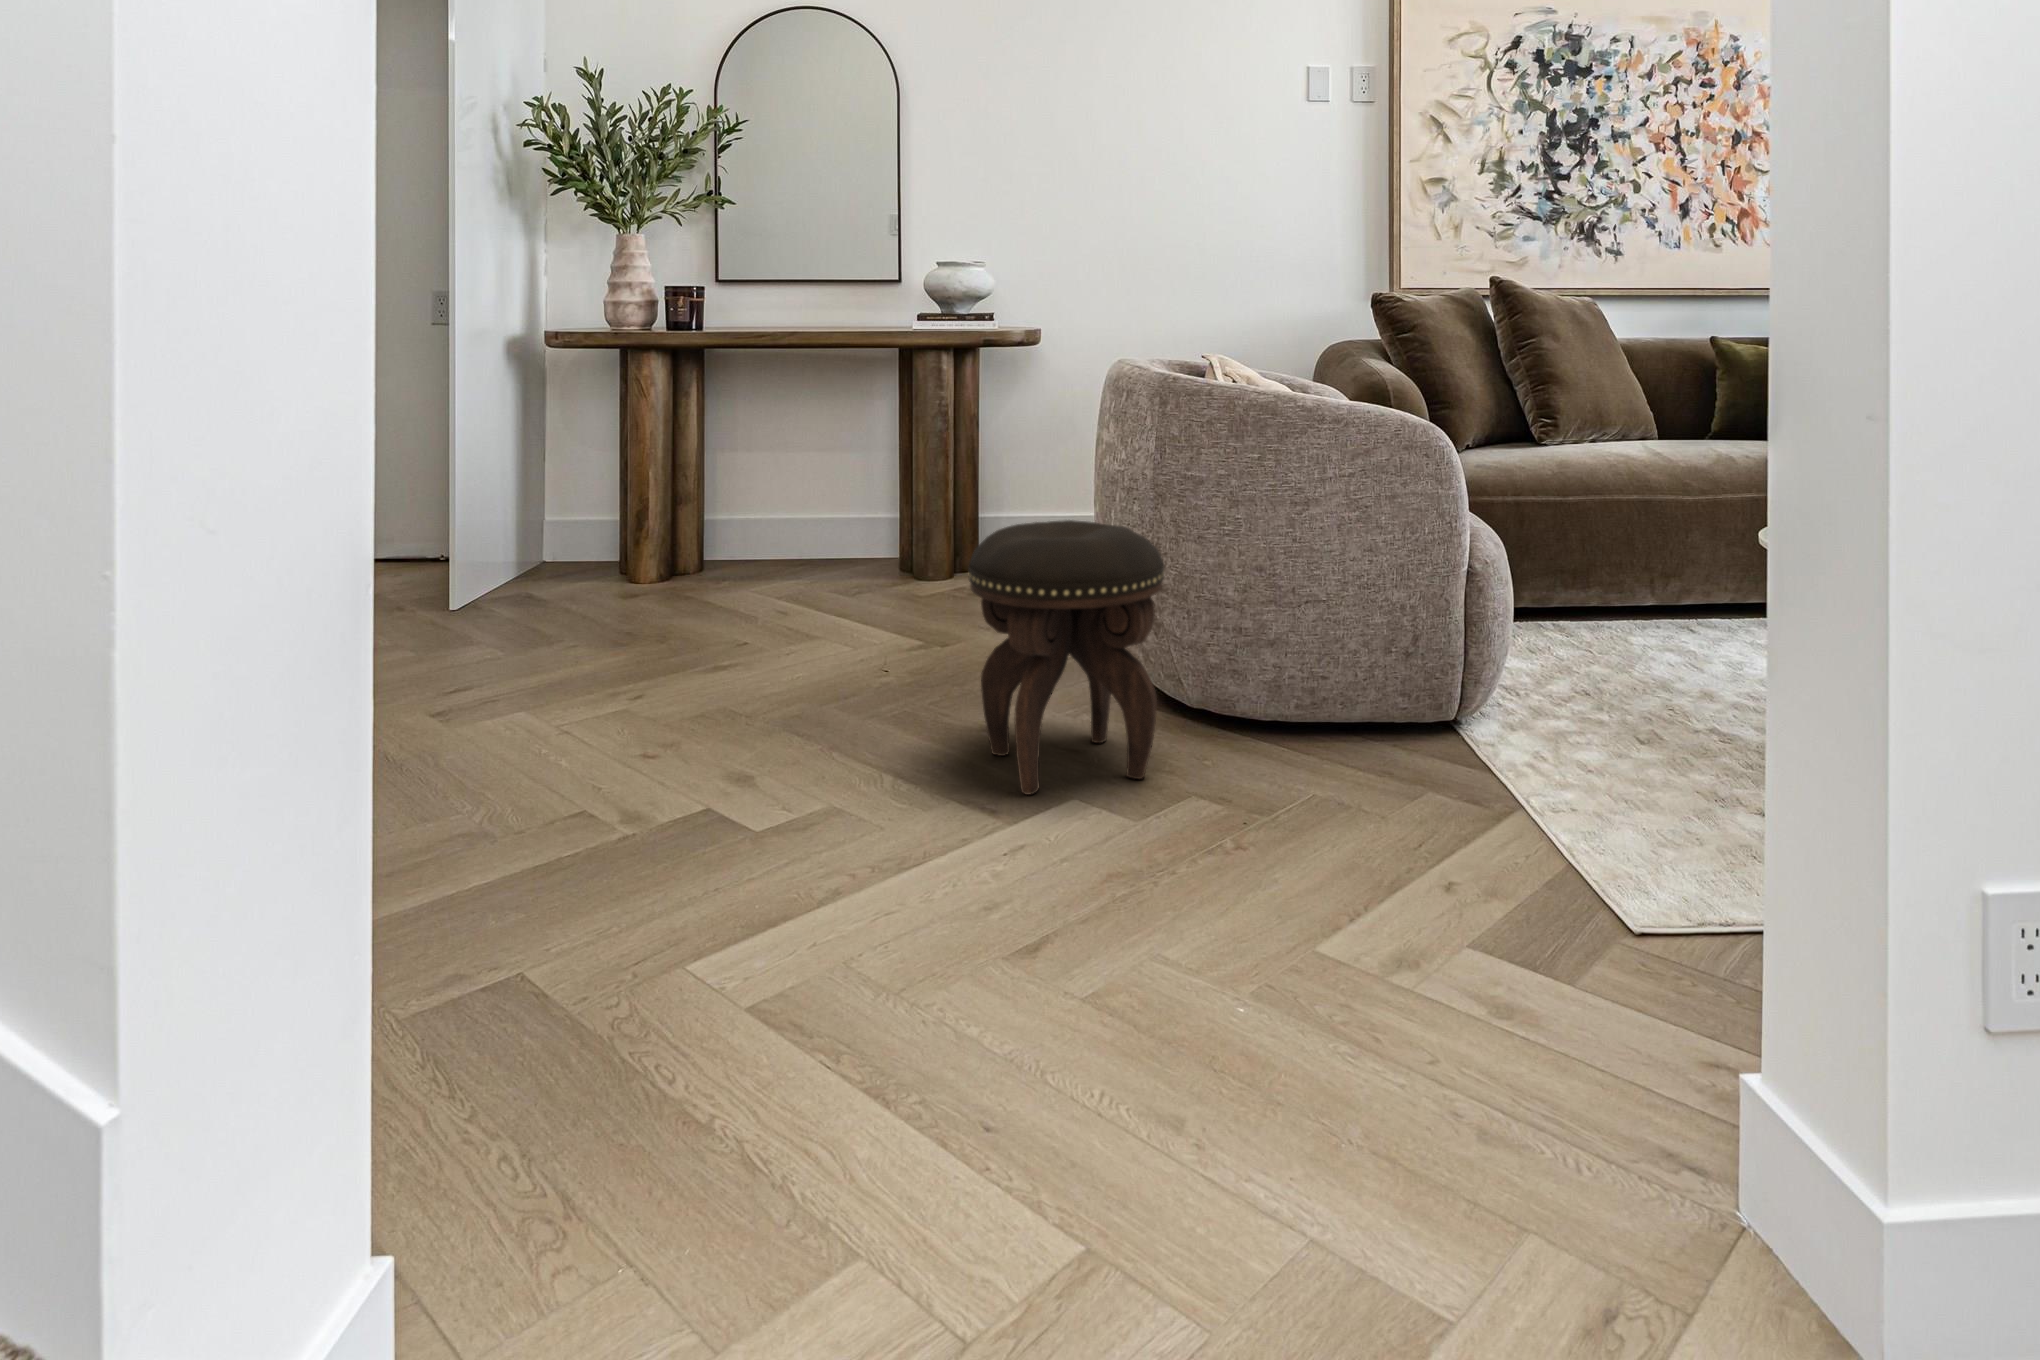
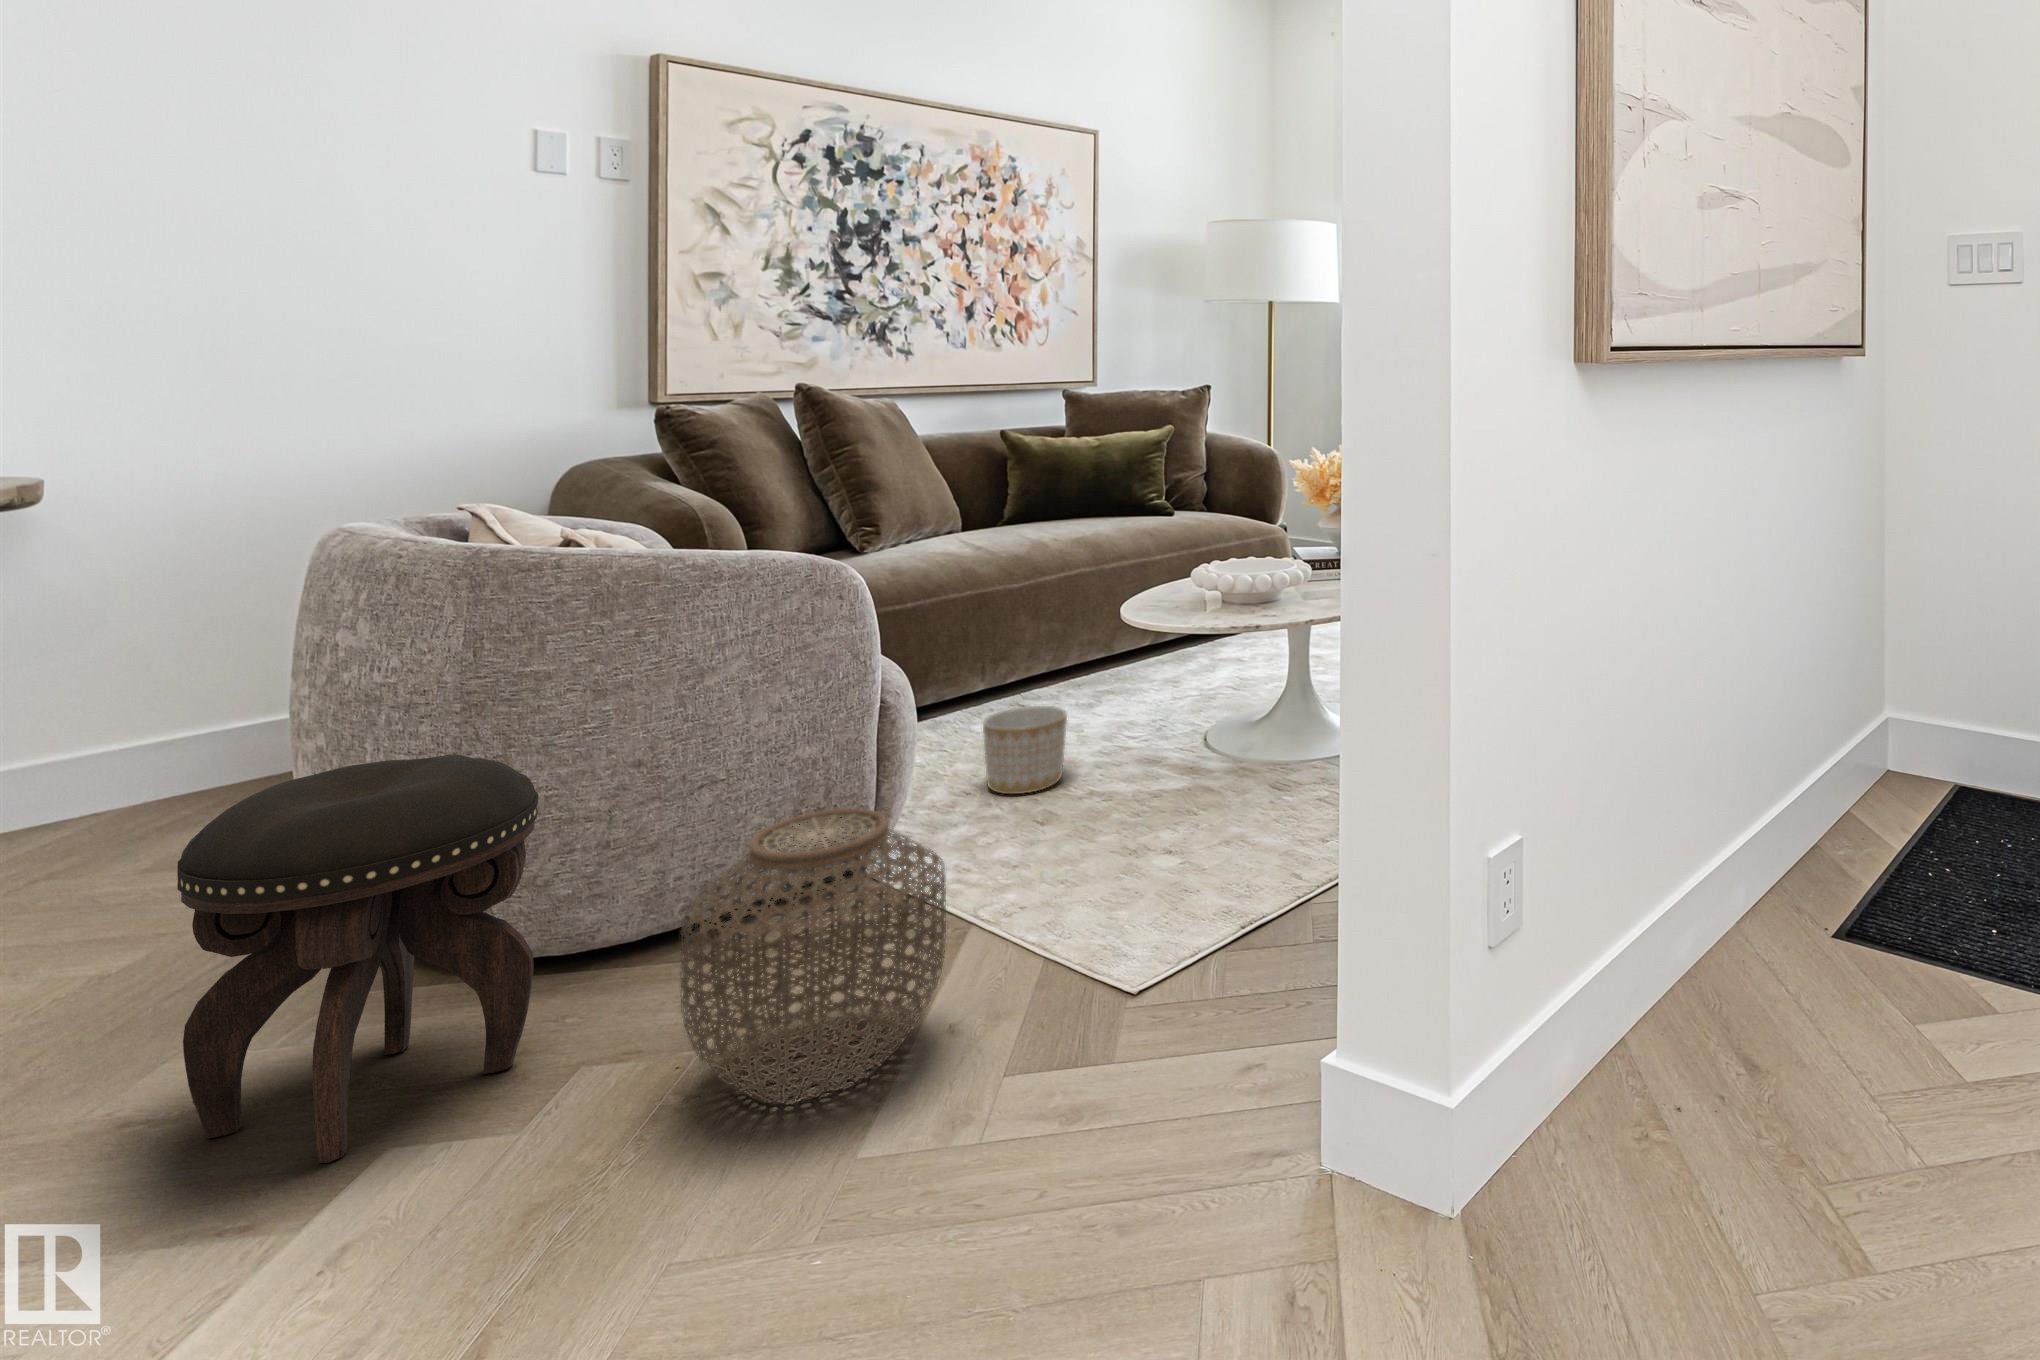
planter: none [1603,616,1697,711] -> present [983,706,1067,794]
woven basket: none [1207,632,1429,897] -> present [681,809,946,1104]

